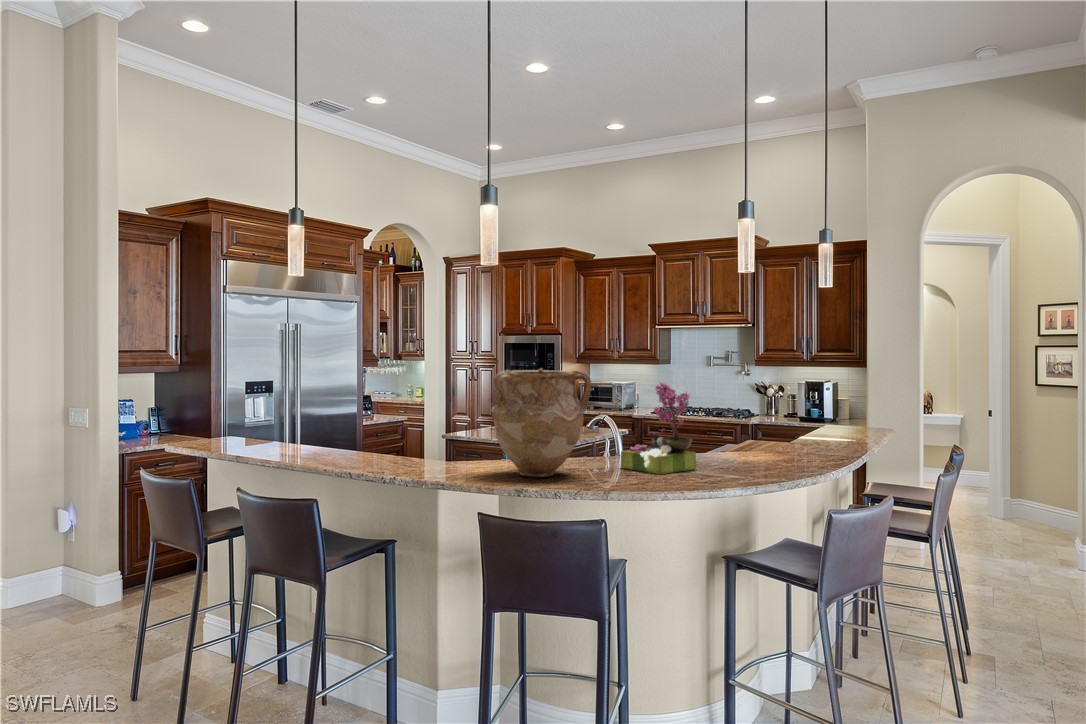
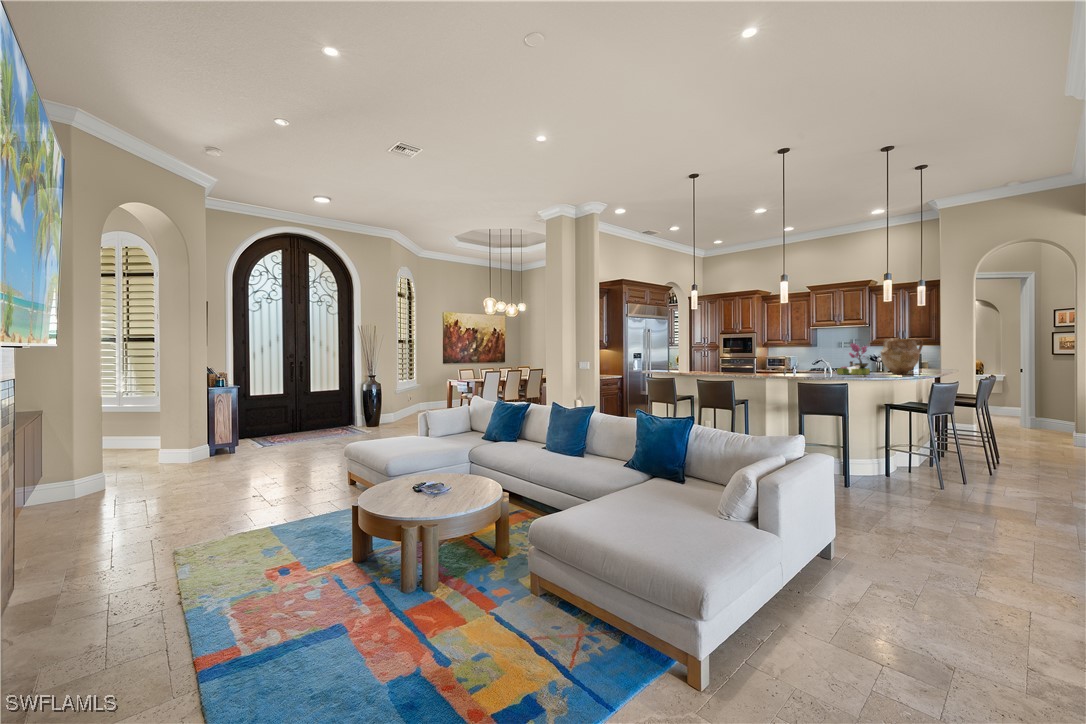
vase: present [492,368,591,477] -> present [880,338,923,374]

